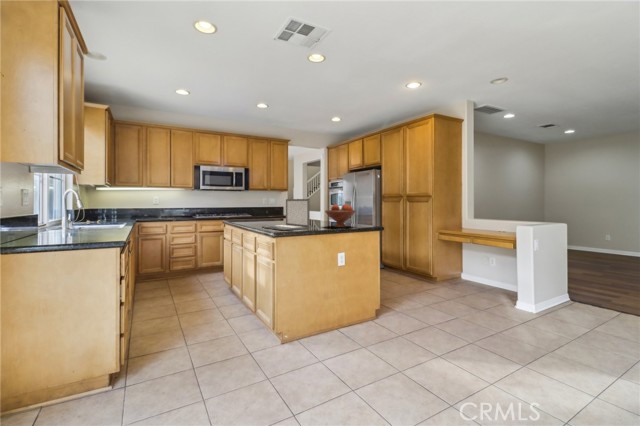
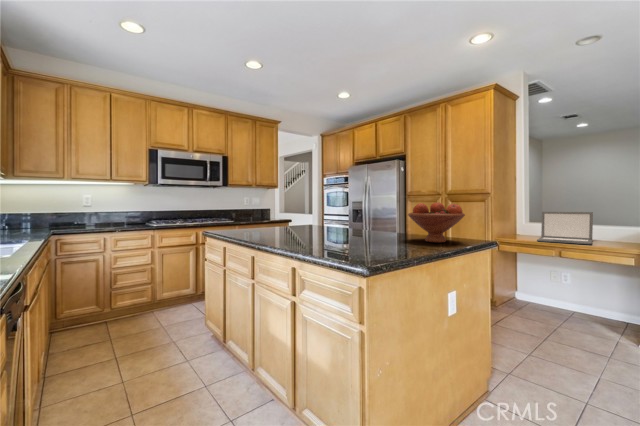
laptop: present [262,199,310,230] -> present [537,212,593,244]

